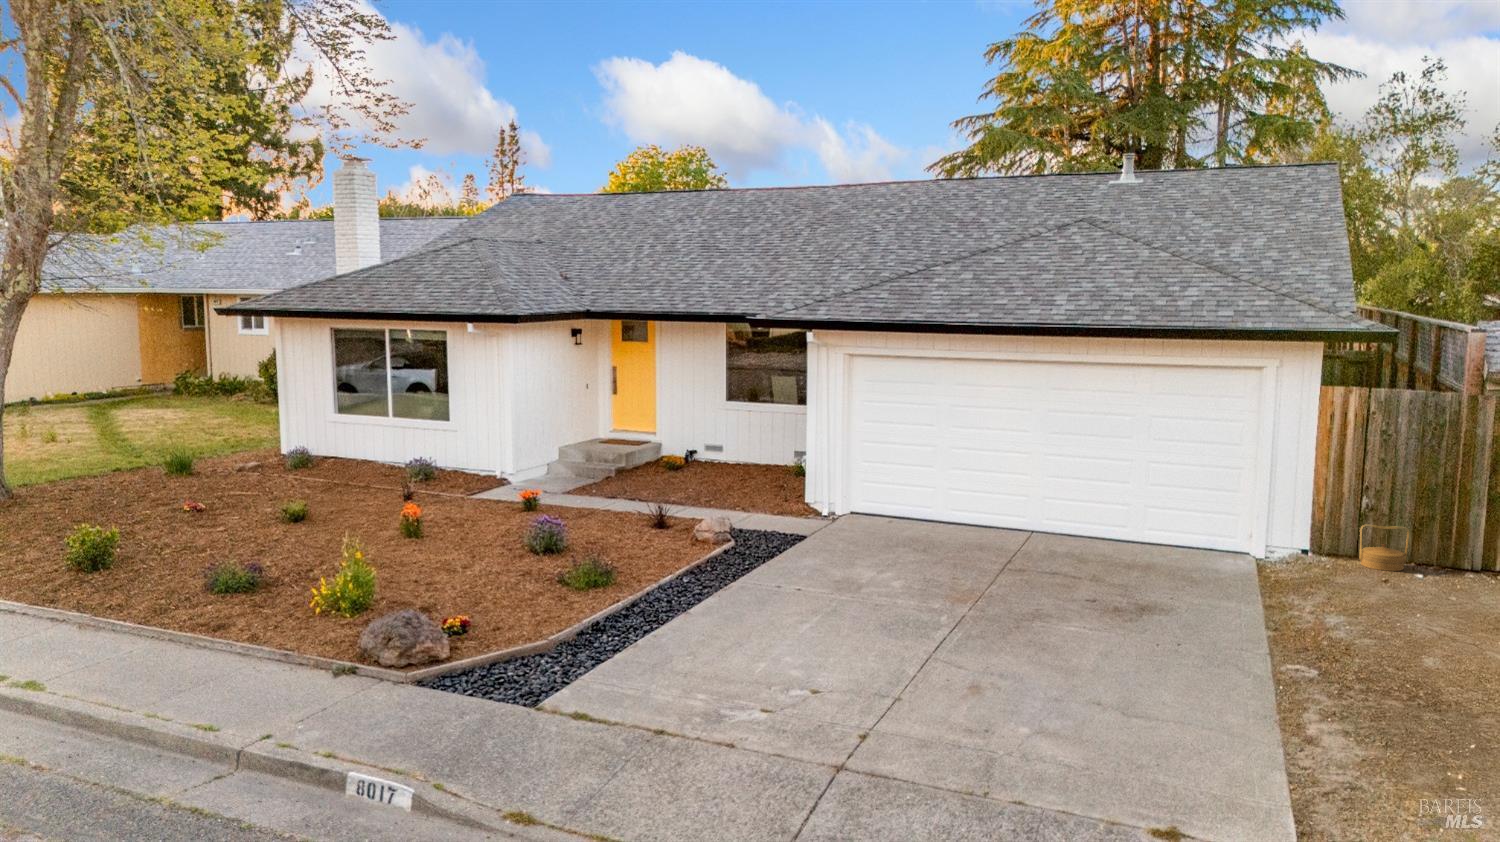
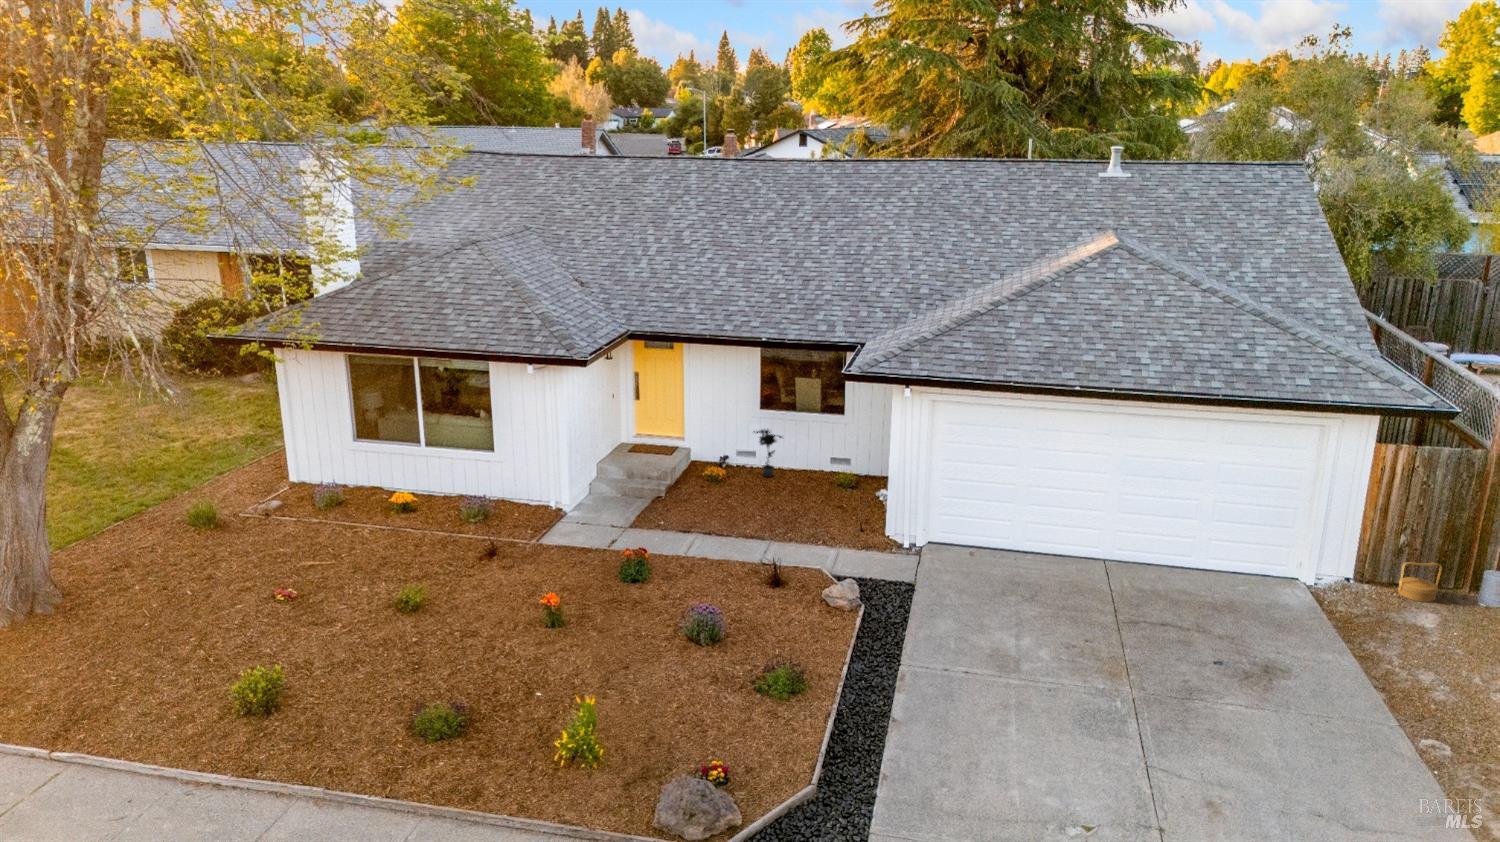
potted plant: none [717,417,745,470] -> present [754,429,782,477]

